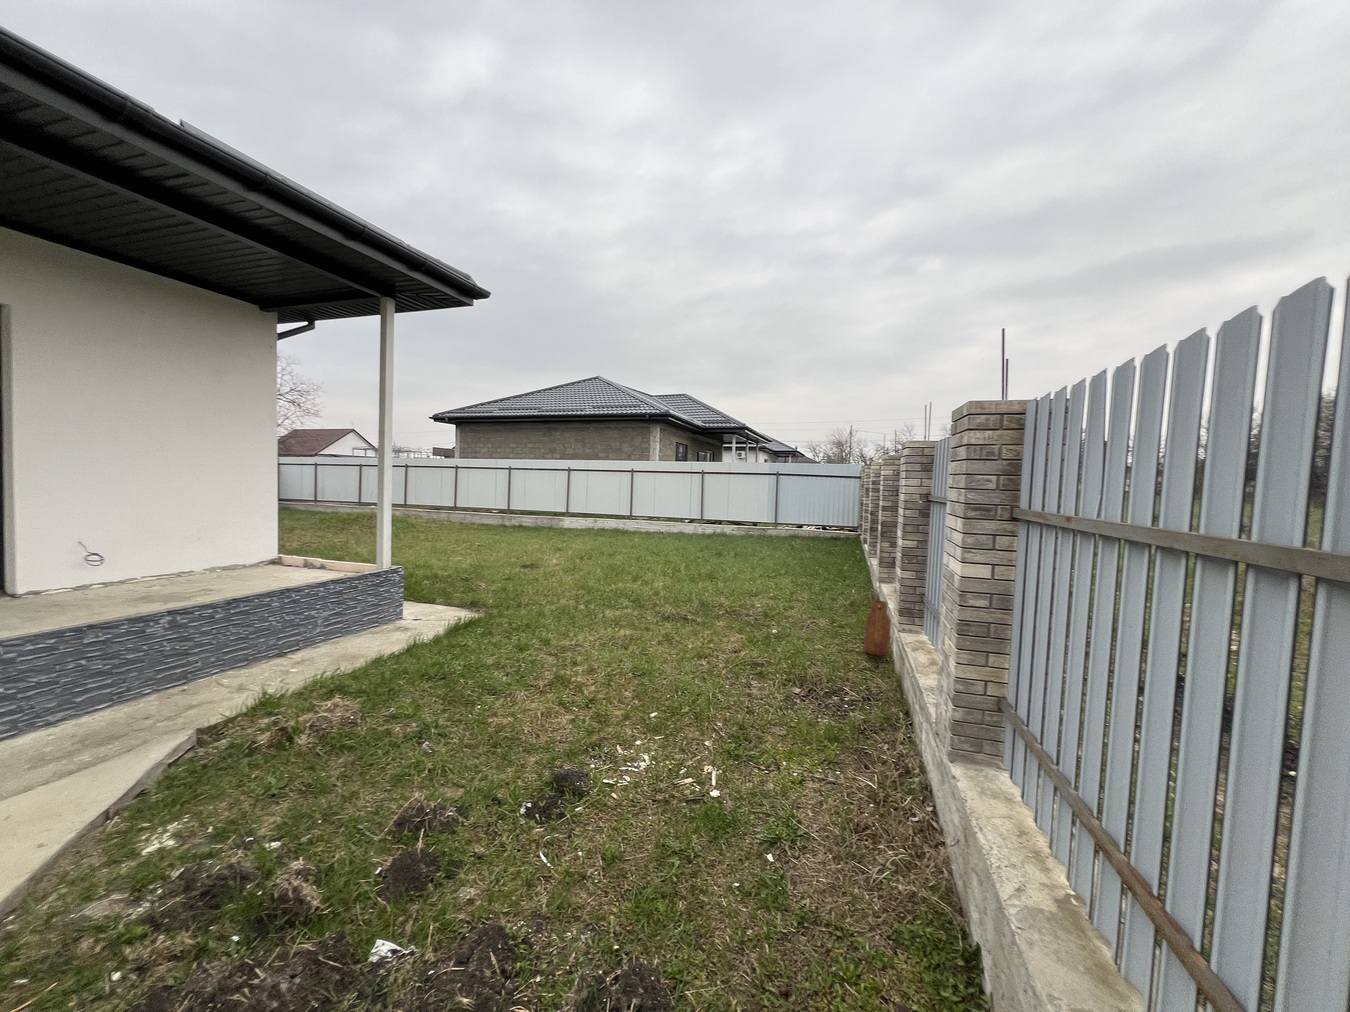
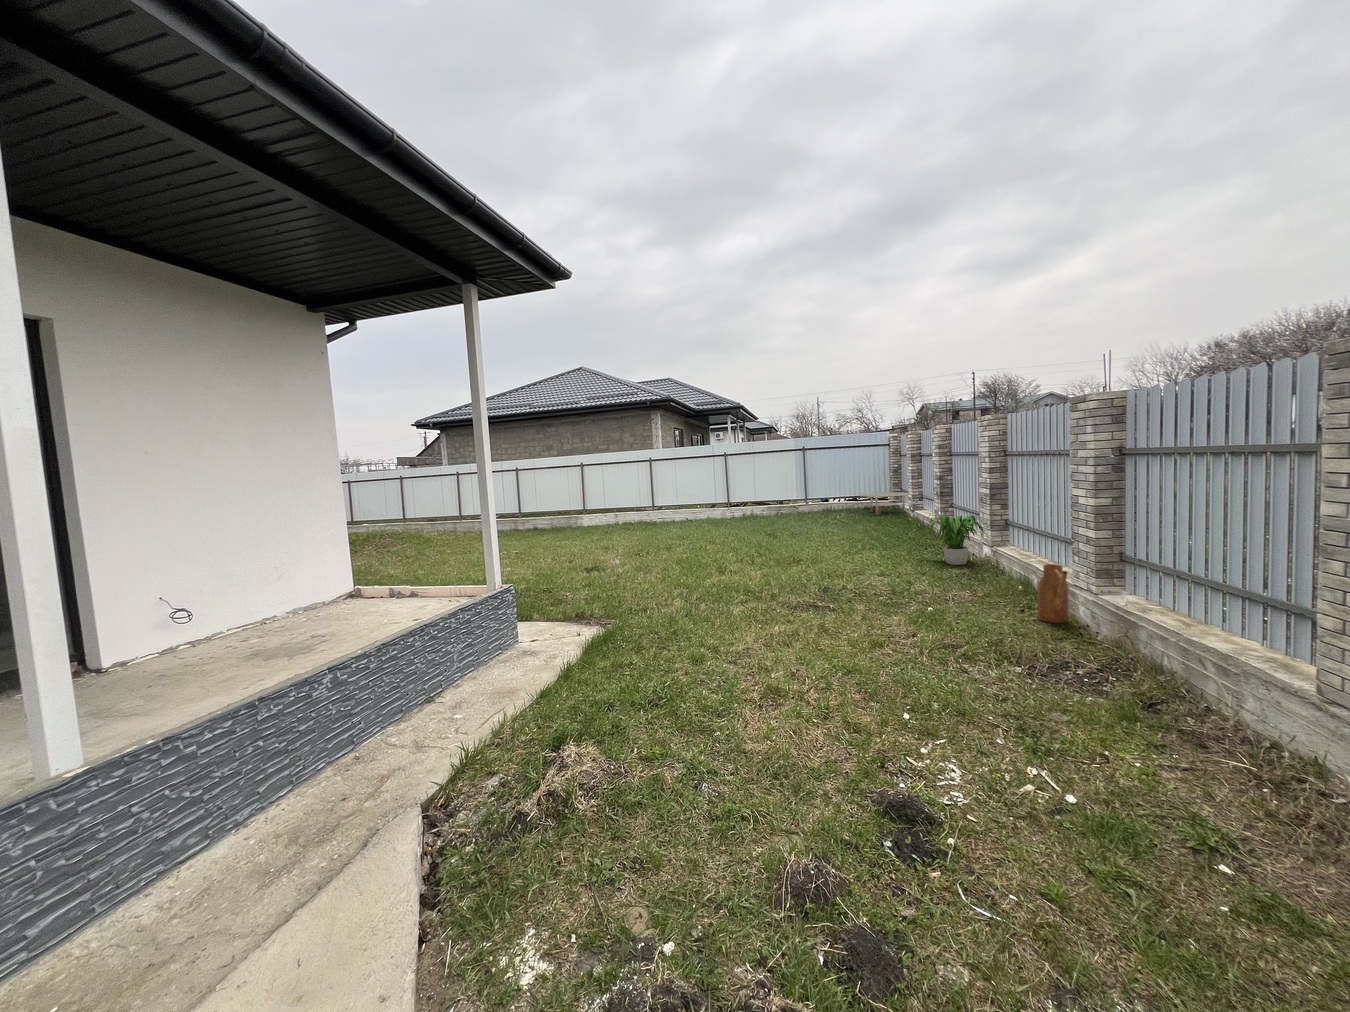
round table: none [821,524,867,545] -> present [860,492,908,515]
potted plant: none [829,546,878,597] -> present [928,513,984,565]

